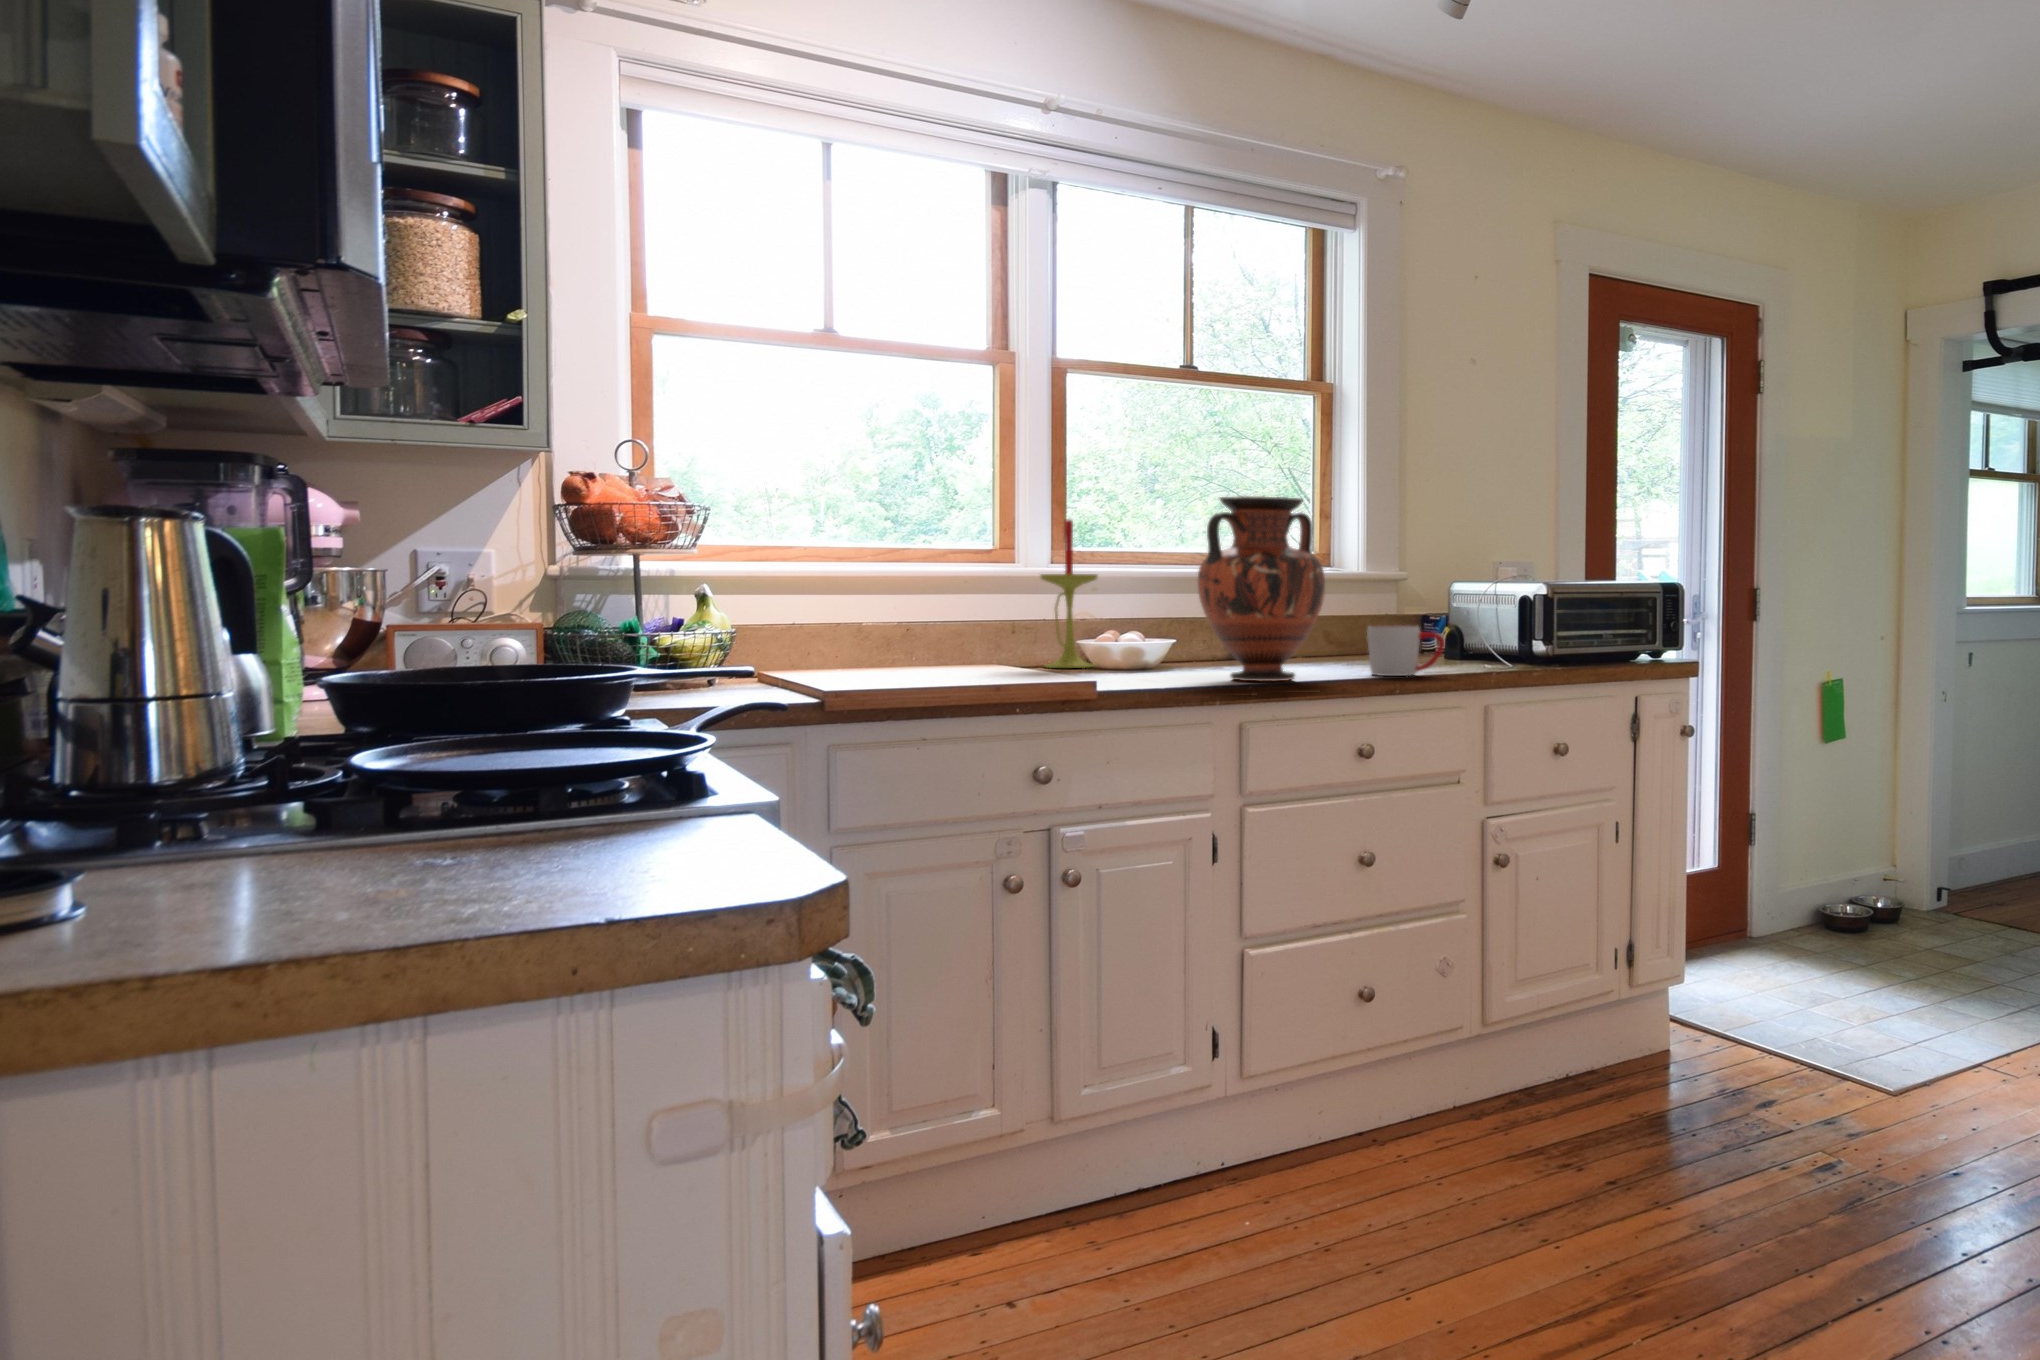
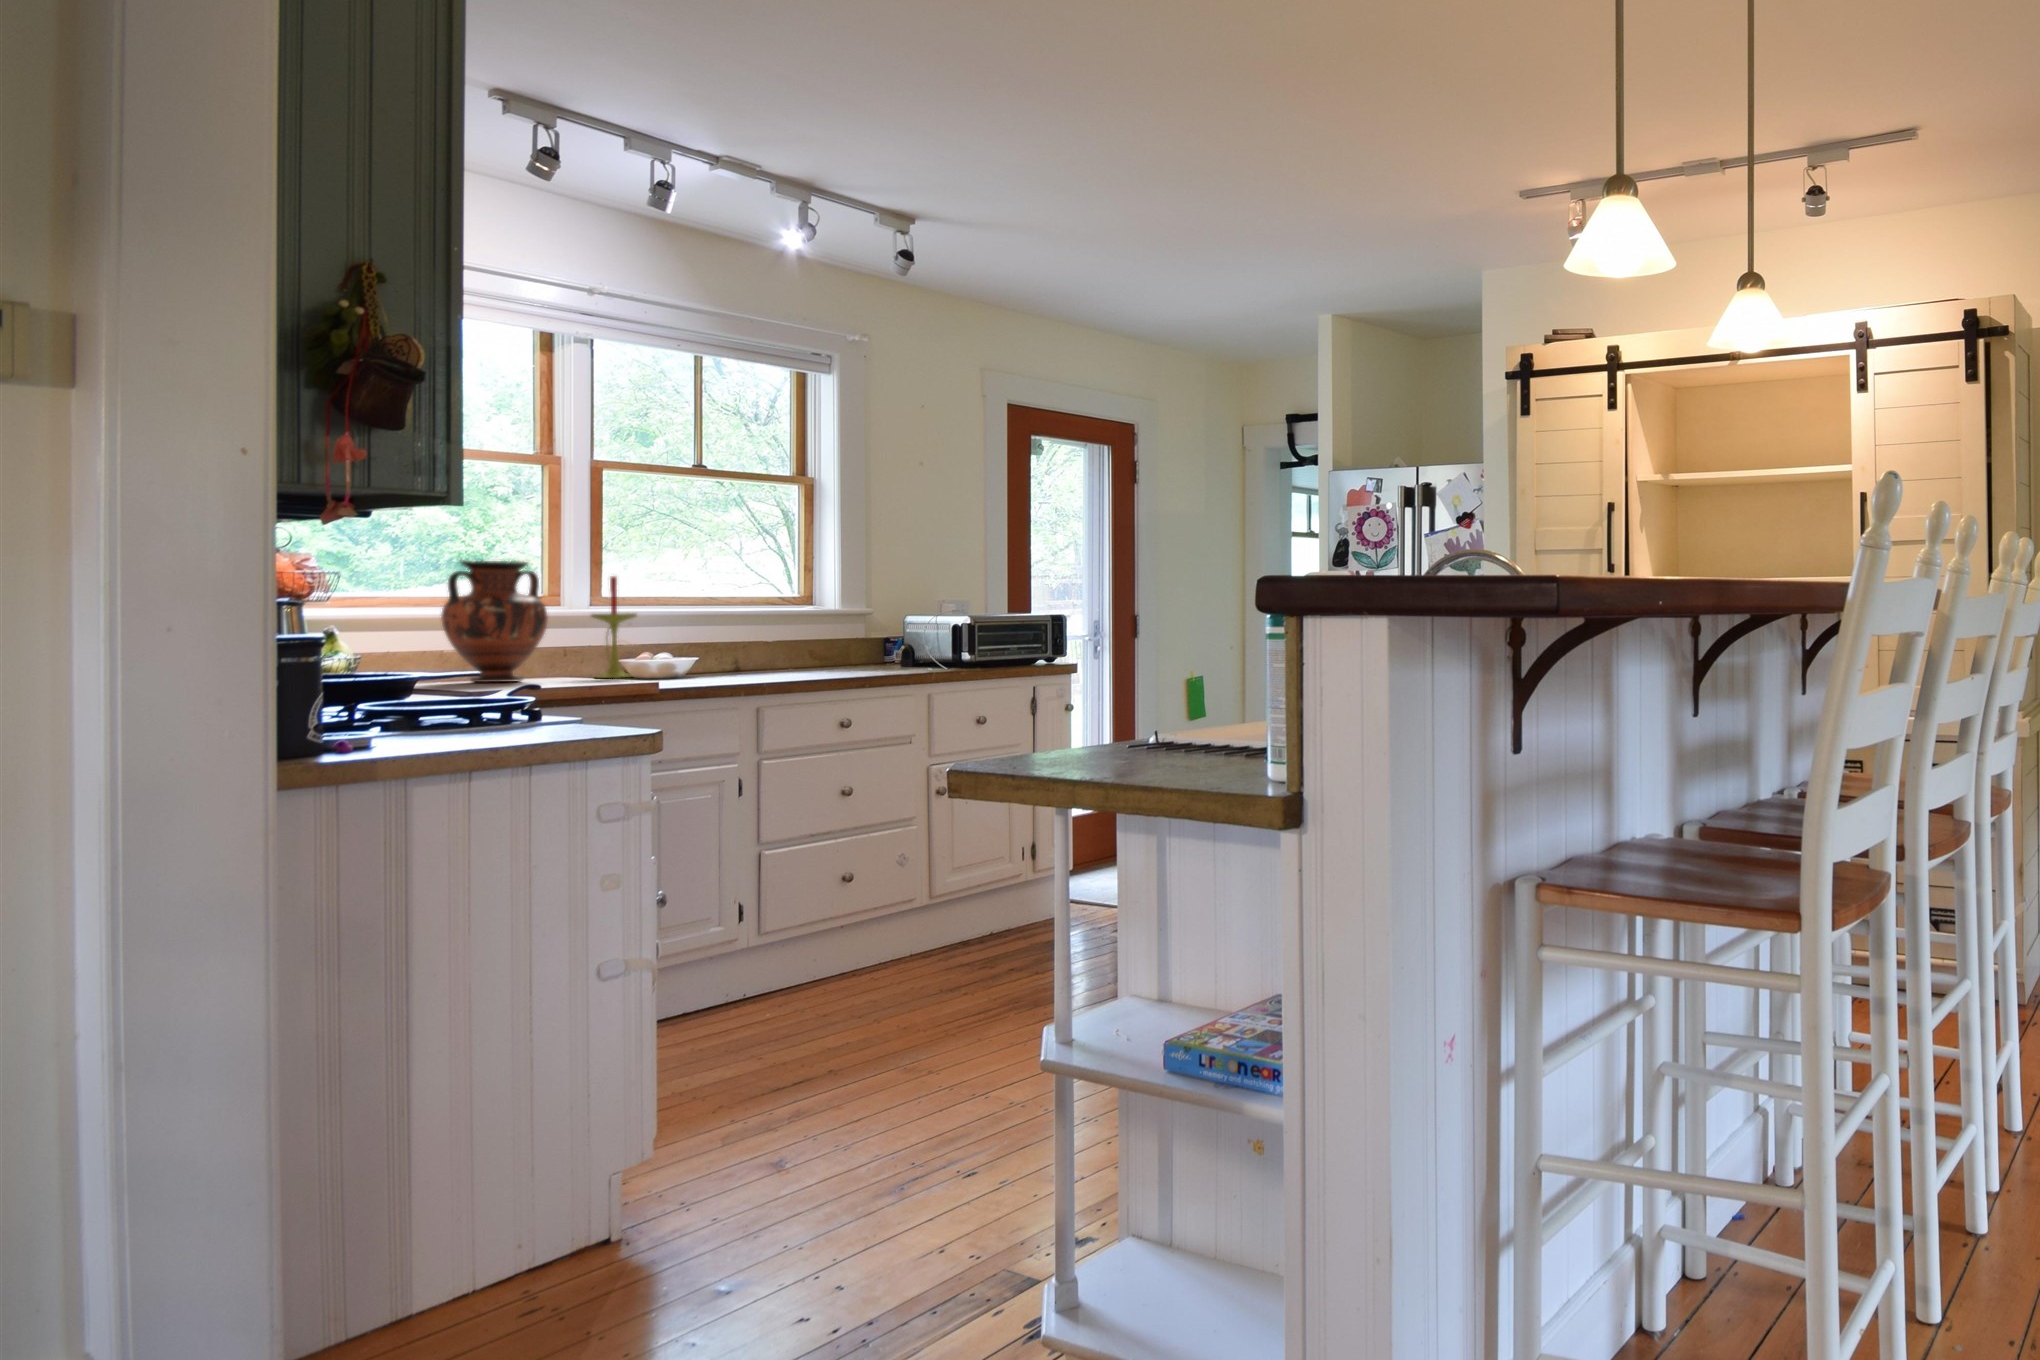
vase: present [1198,496,1325,681] -> present [441,561,548,682]
mug: present [1367,625,1444,676] -> none [844,644,898,676]

